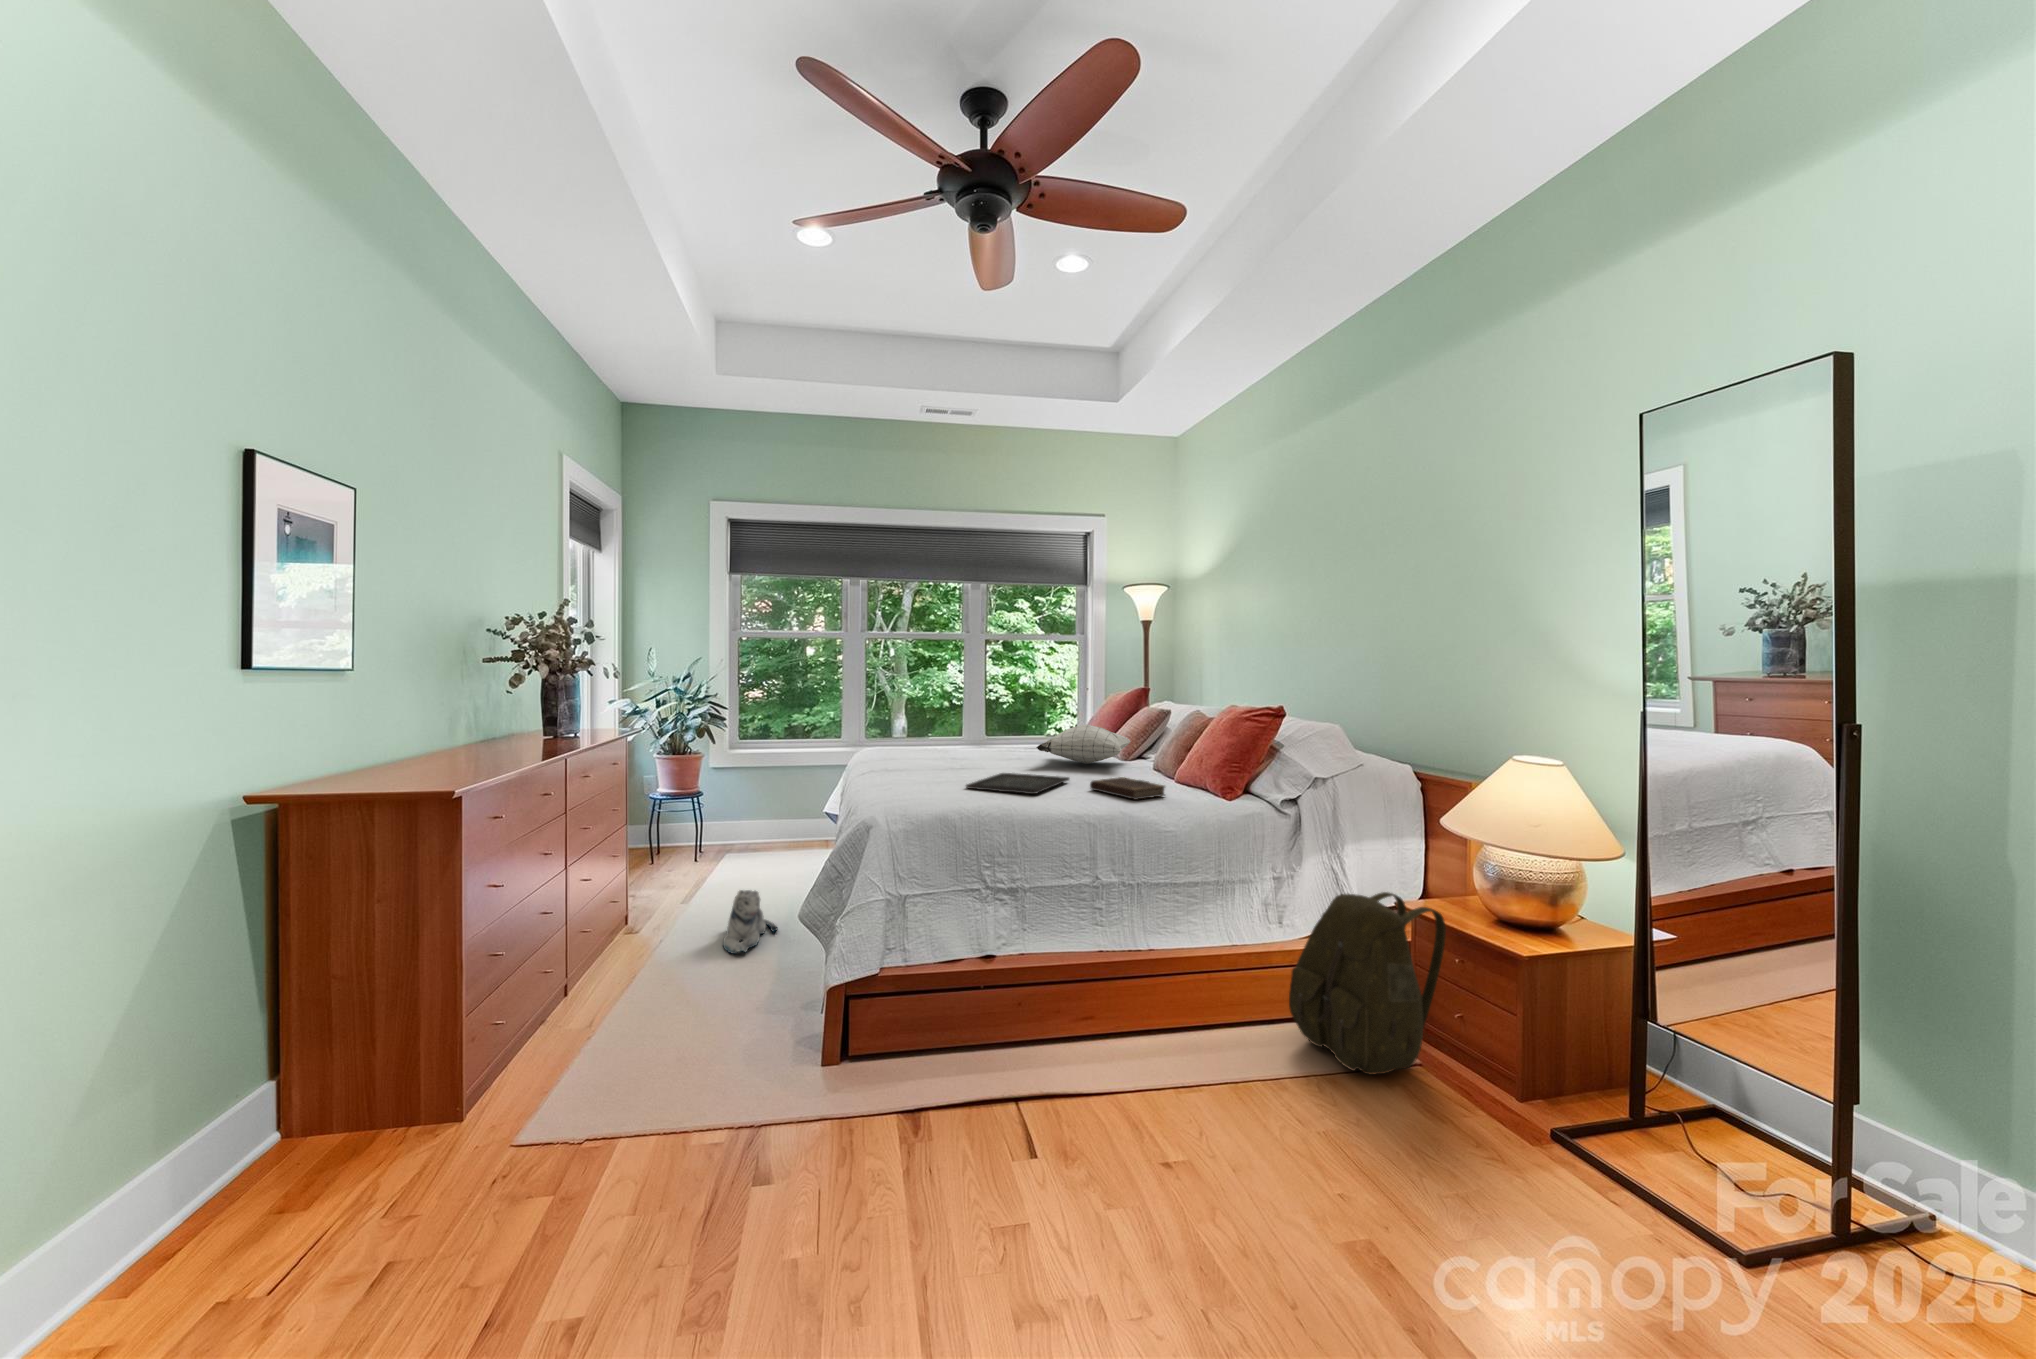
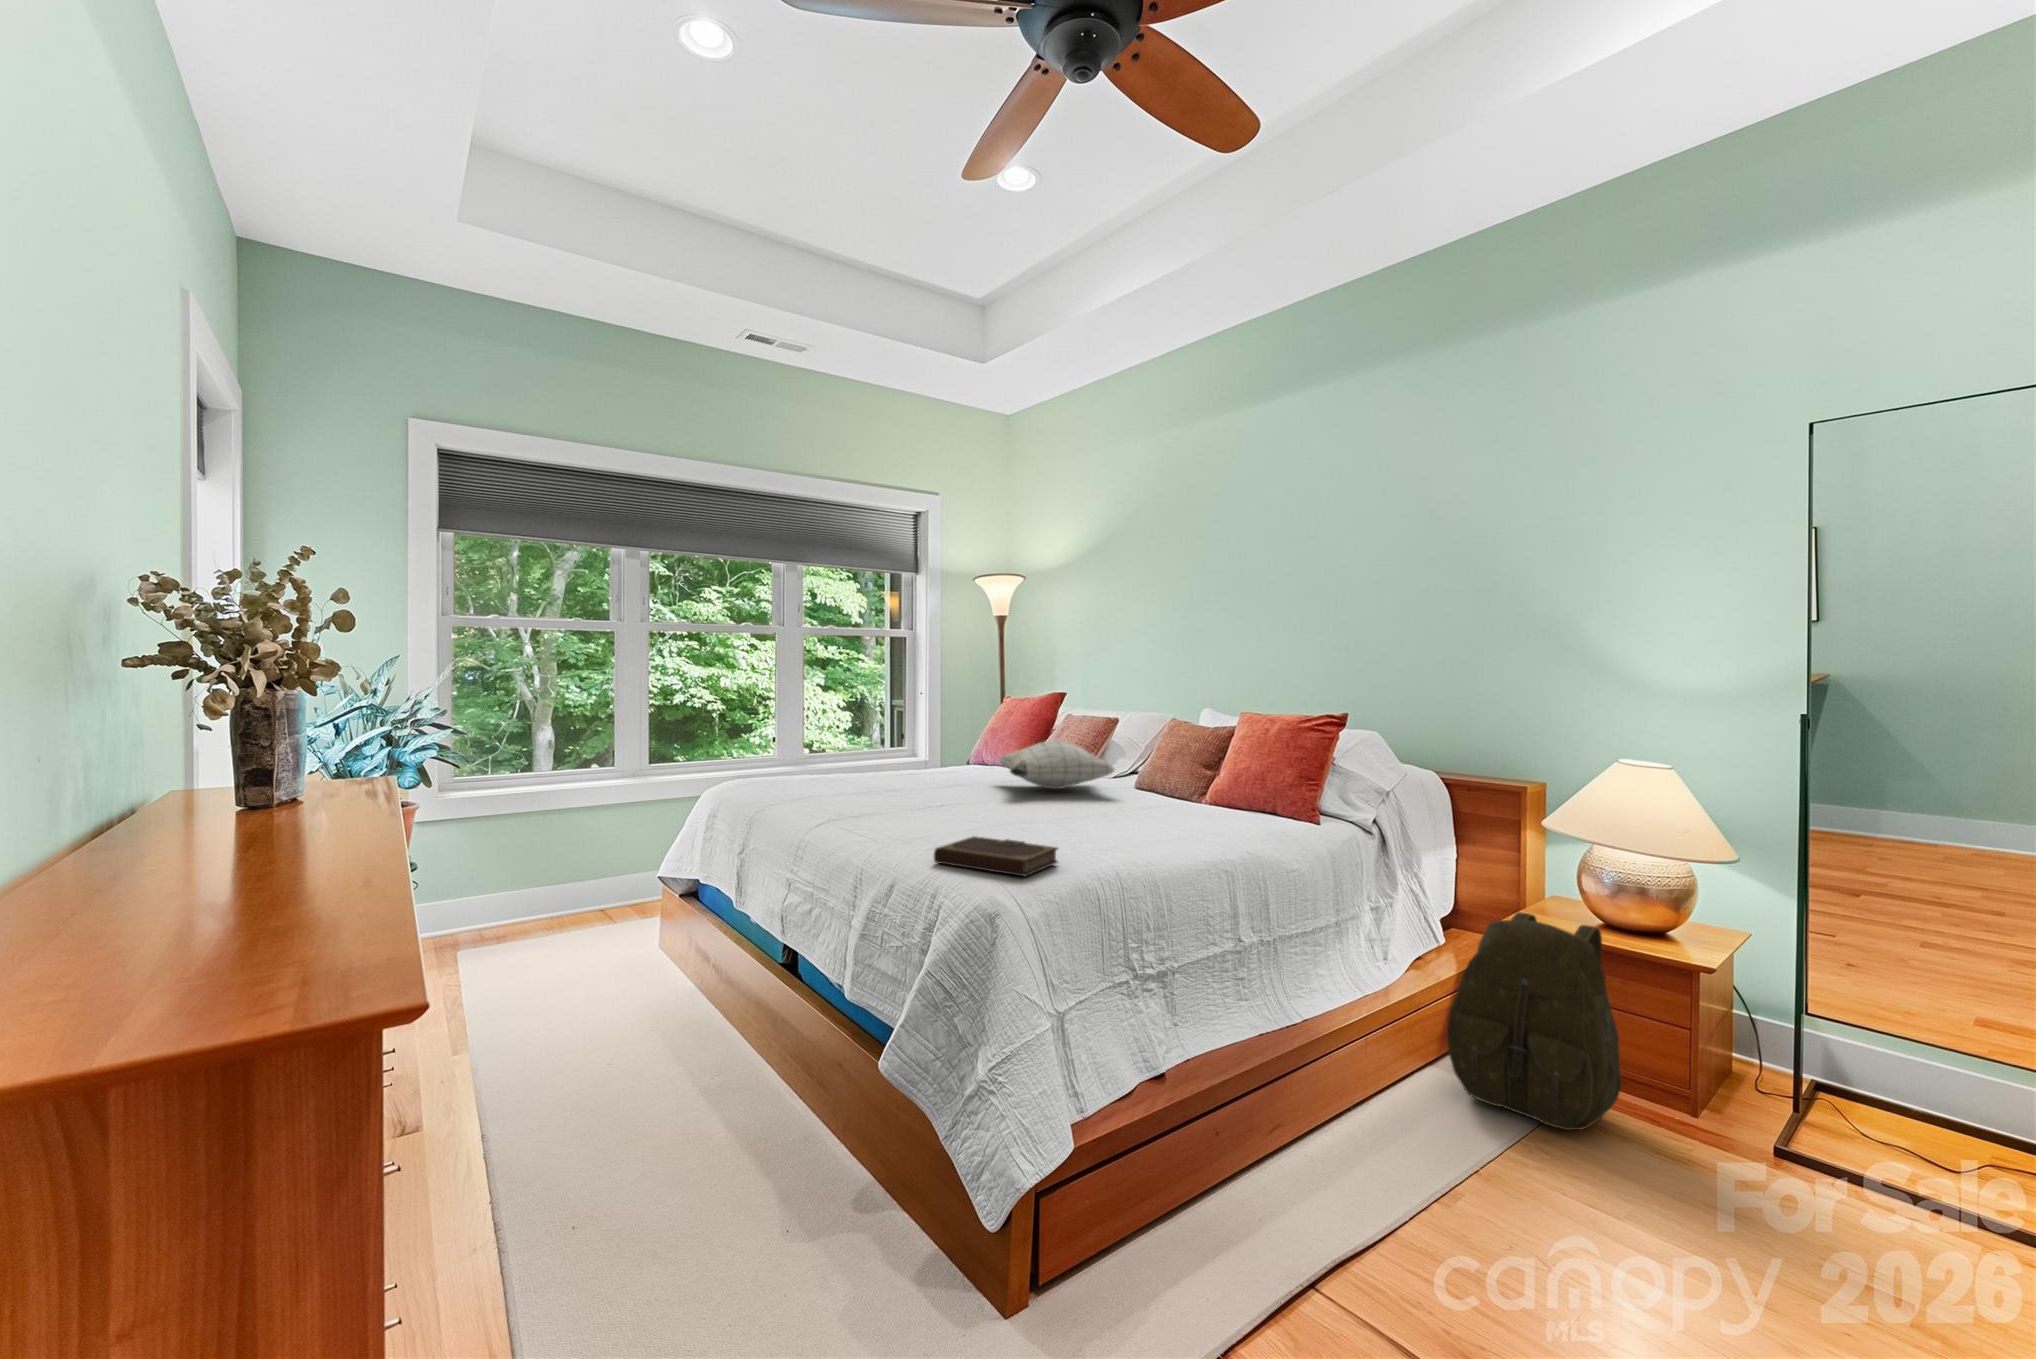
tray: present [966,773,1070,794] -> none [997,808,1106,835]
notebook: present [1090,777,1165,800] -> present [934,836,1058,876]
plush toy: present [723,890,778,954] -> none [580,1027,670,1142]

